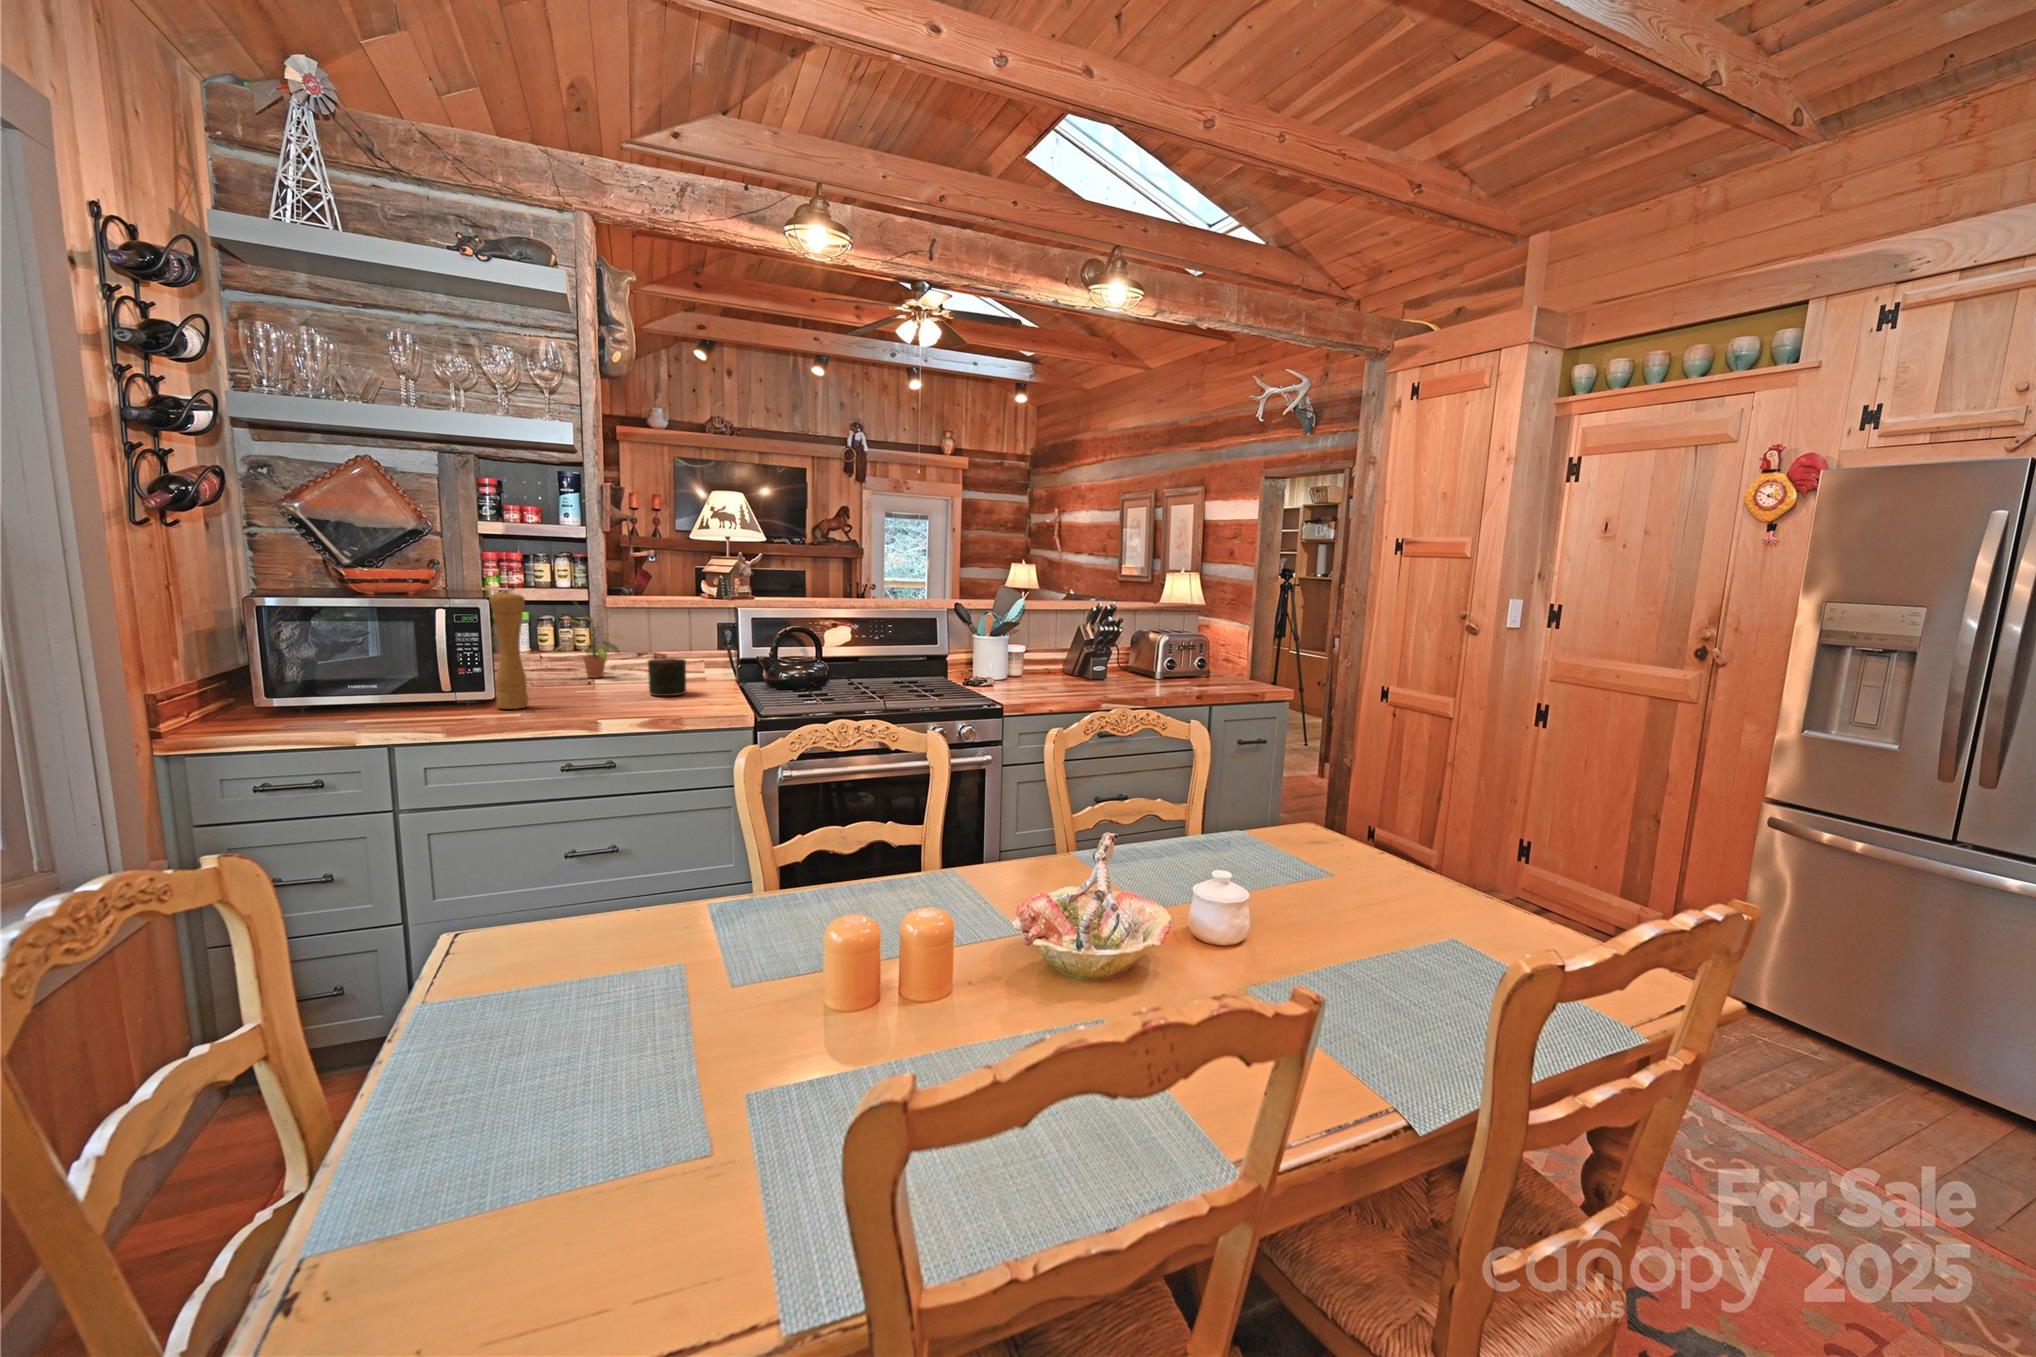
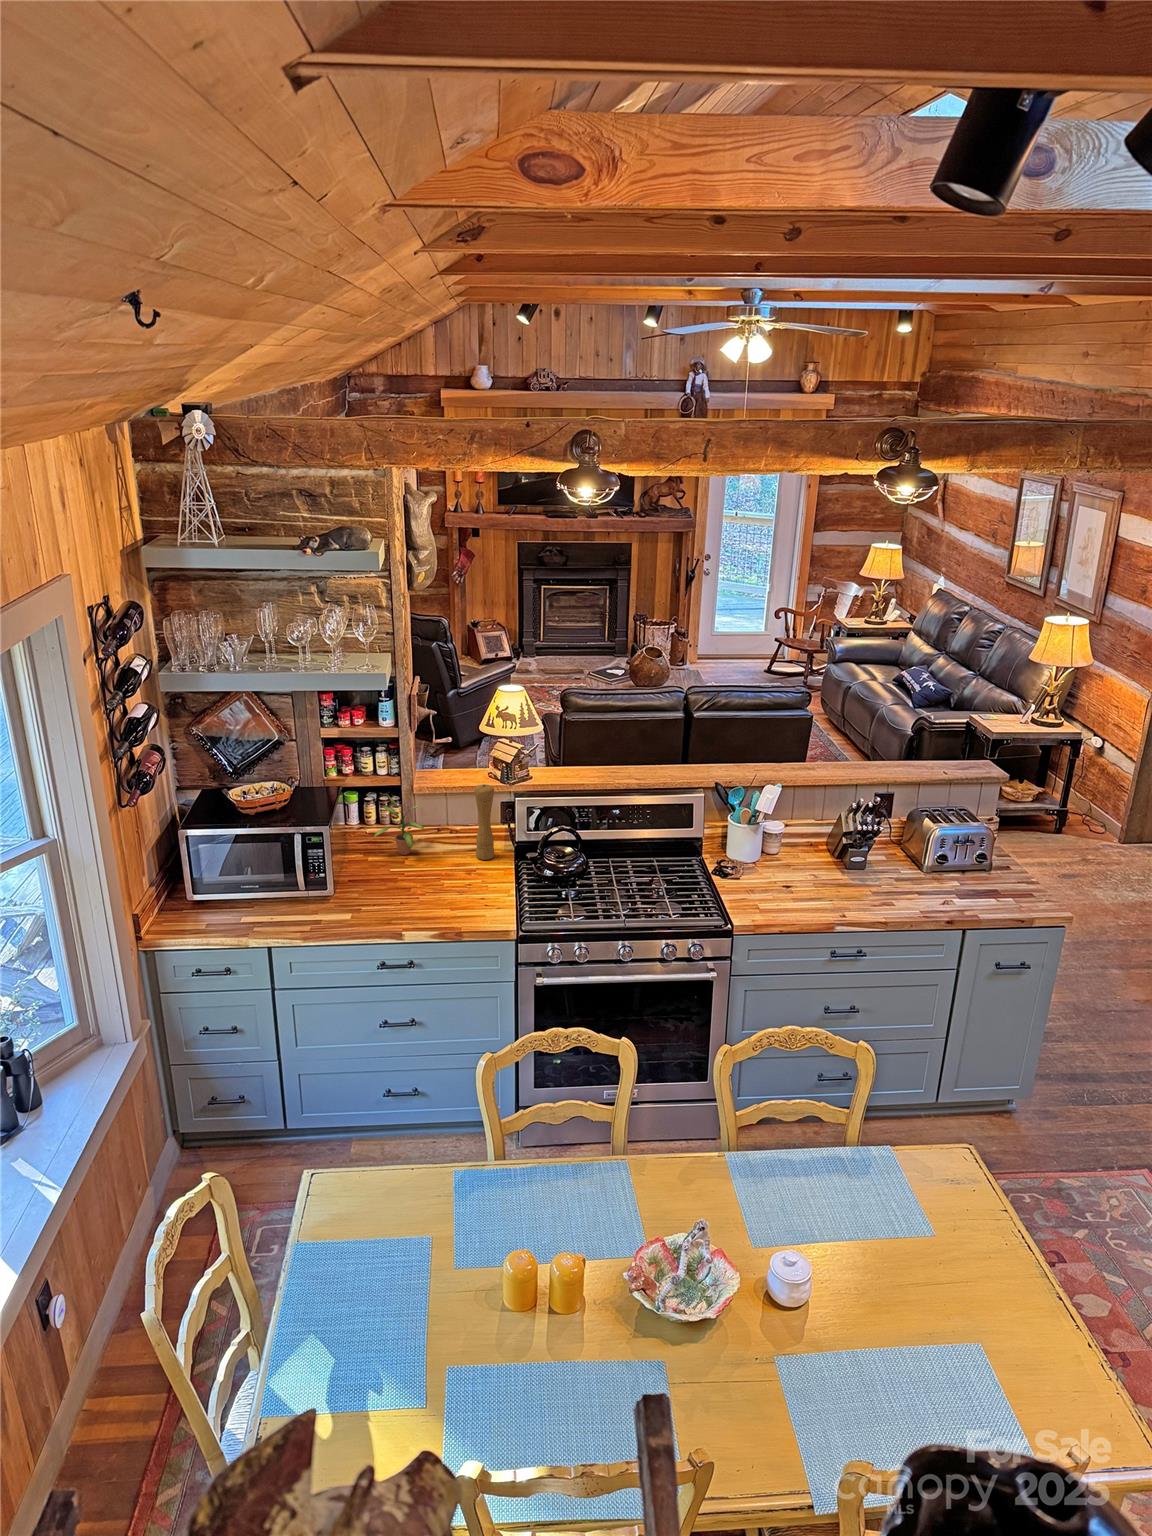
pepper mill: present [490,591,528,709] -> present [474,784,494,860]
mug: present [648,658,686,696] -> none [440,863,469,899]

